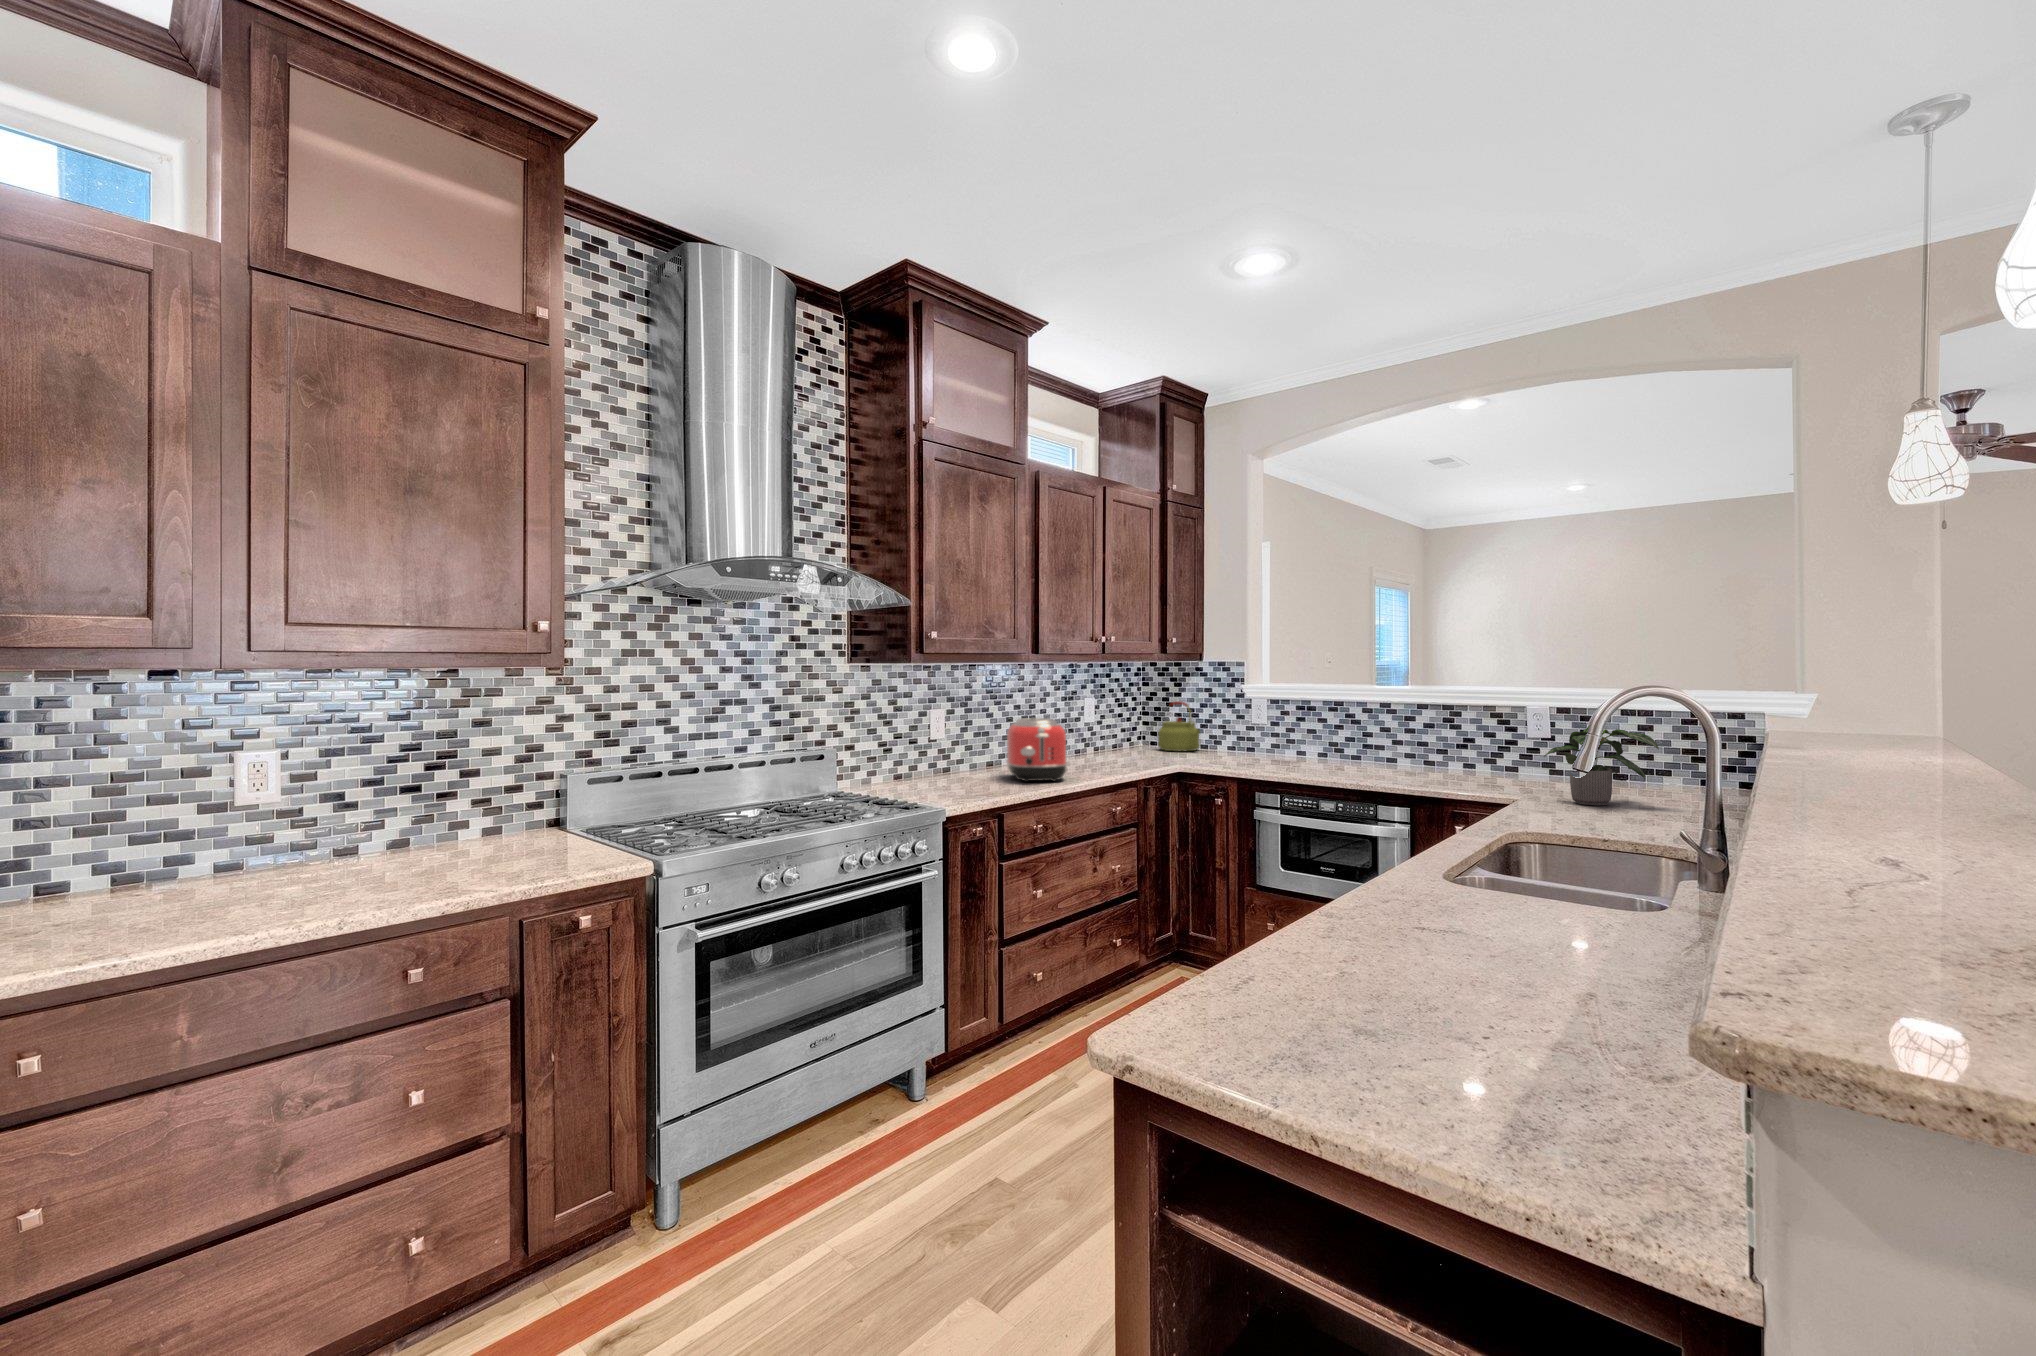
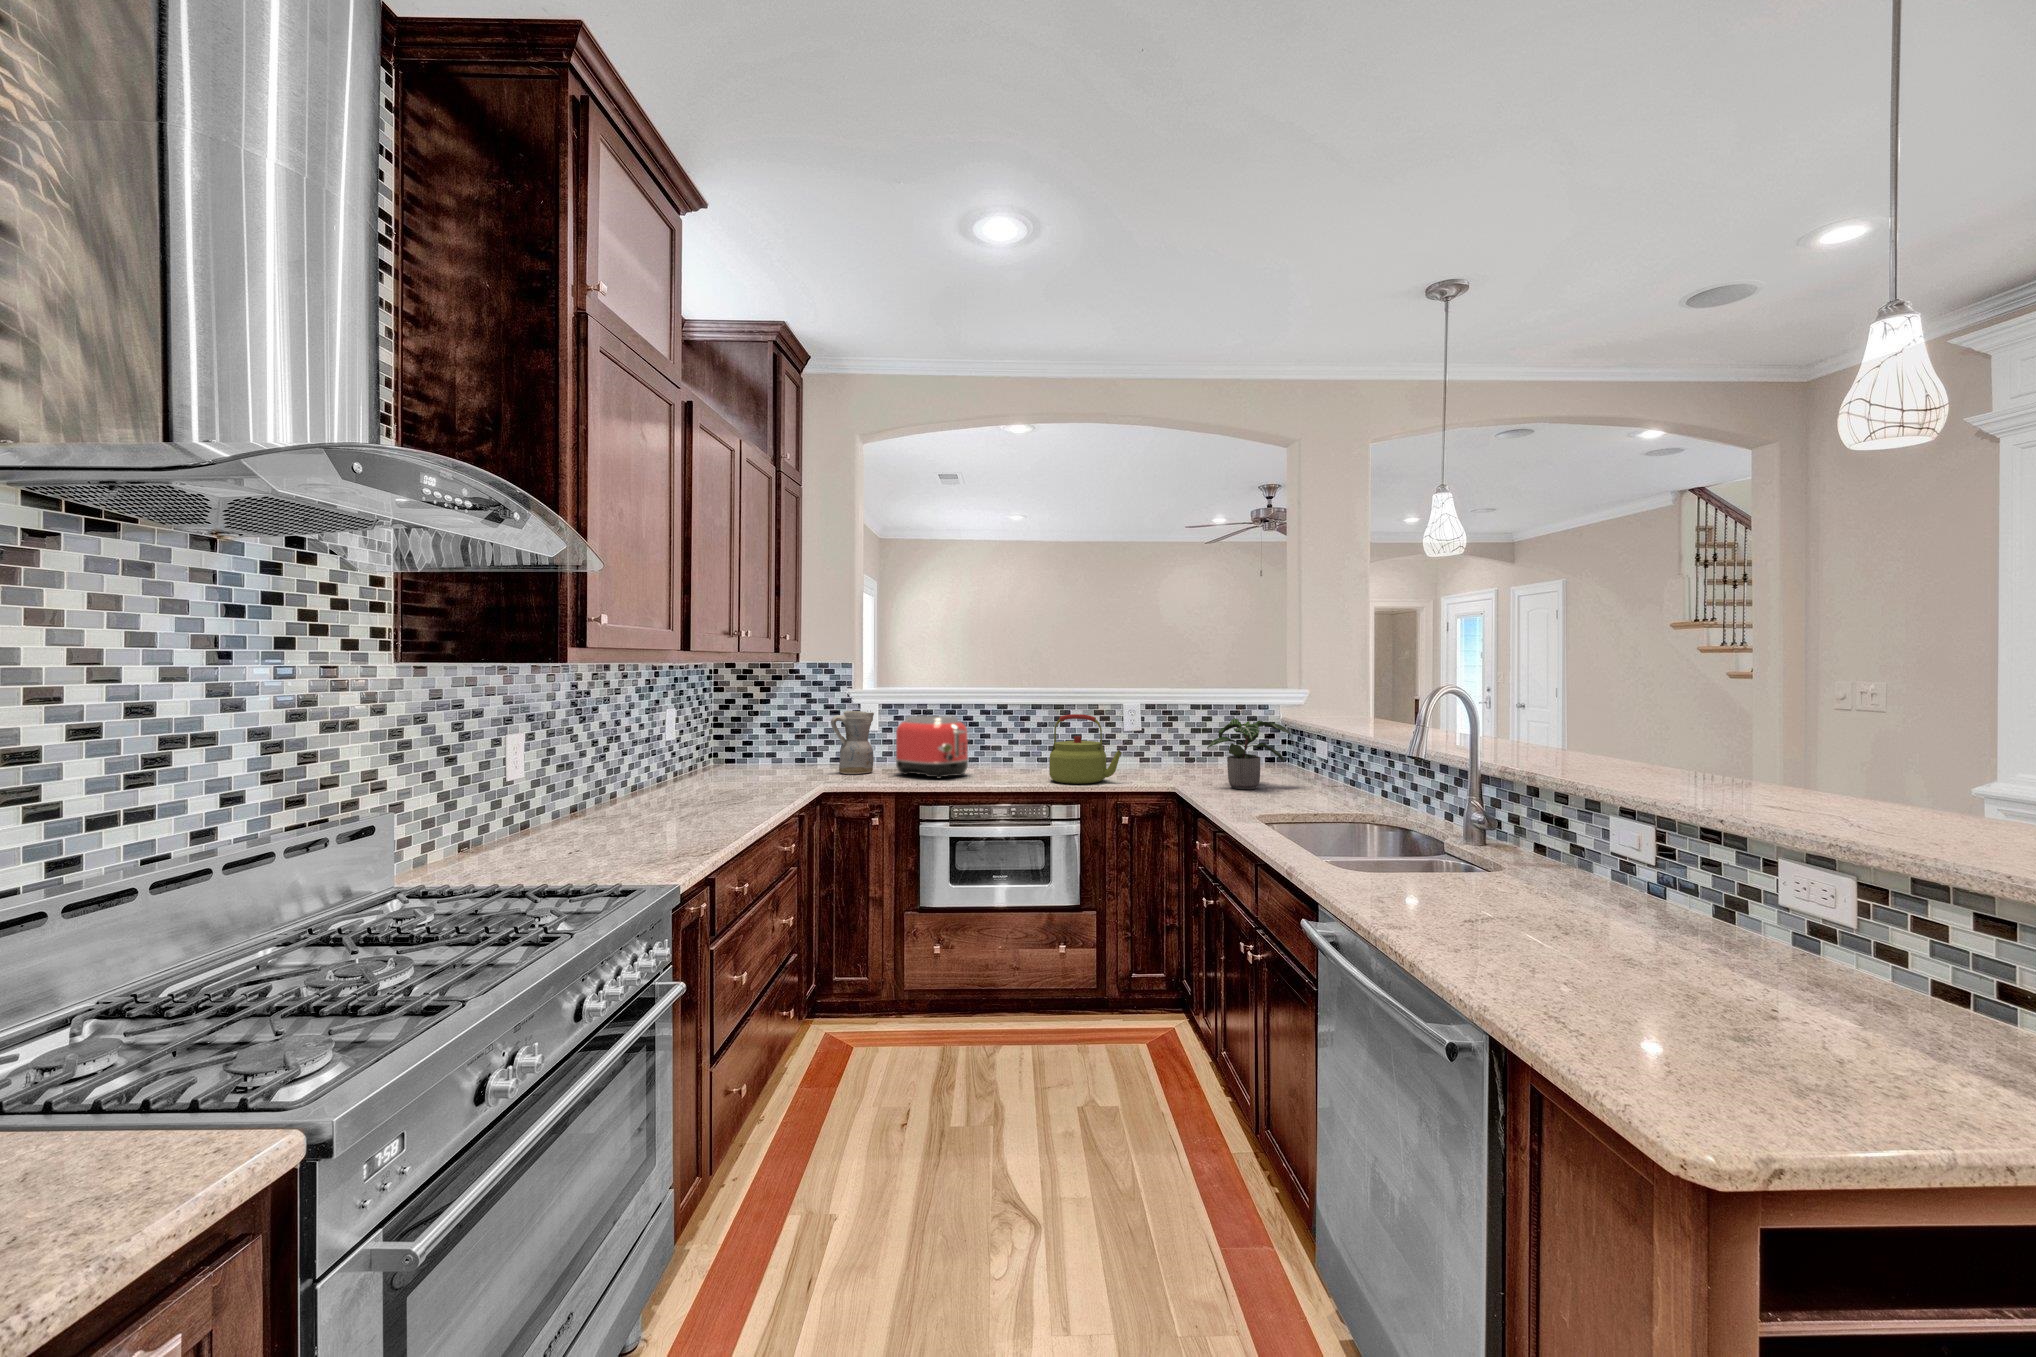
kettle: present [1158,701,1200,751] -> present [1049,714,1122,784]
ceramic pitcher: none [1215,705,1254,760] -> present [831,711,874,774]
toaster: present [1007,718,1067,782] -> present [895,715,968,779]

